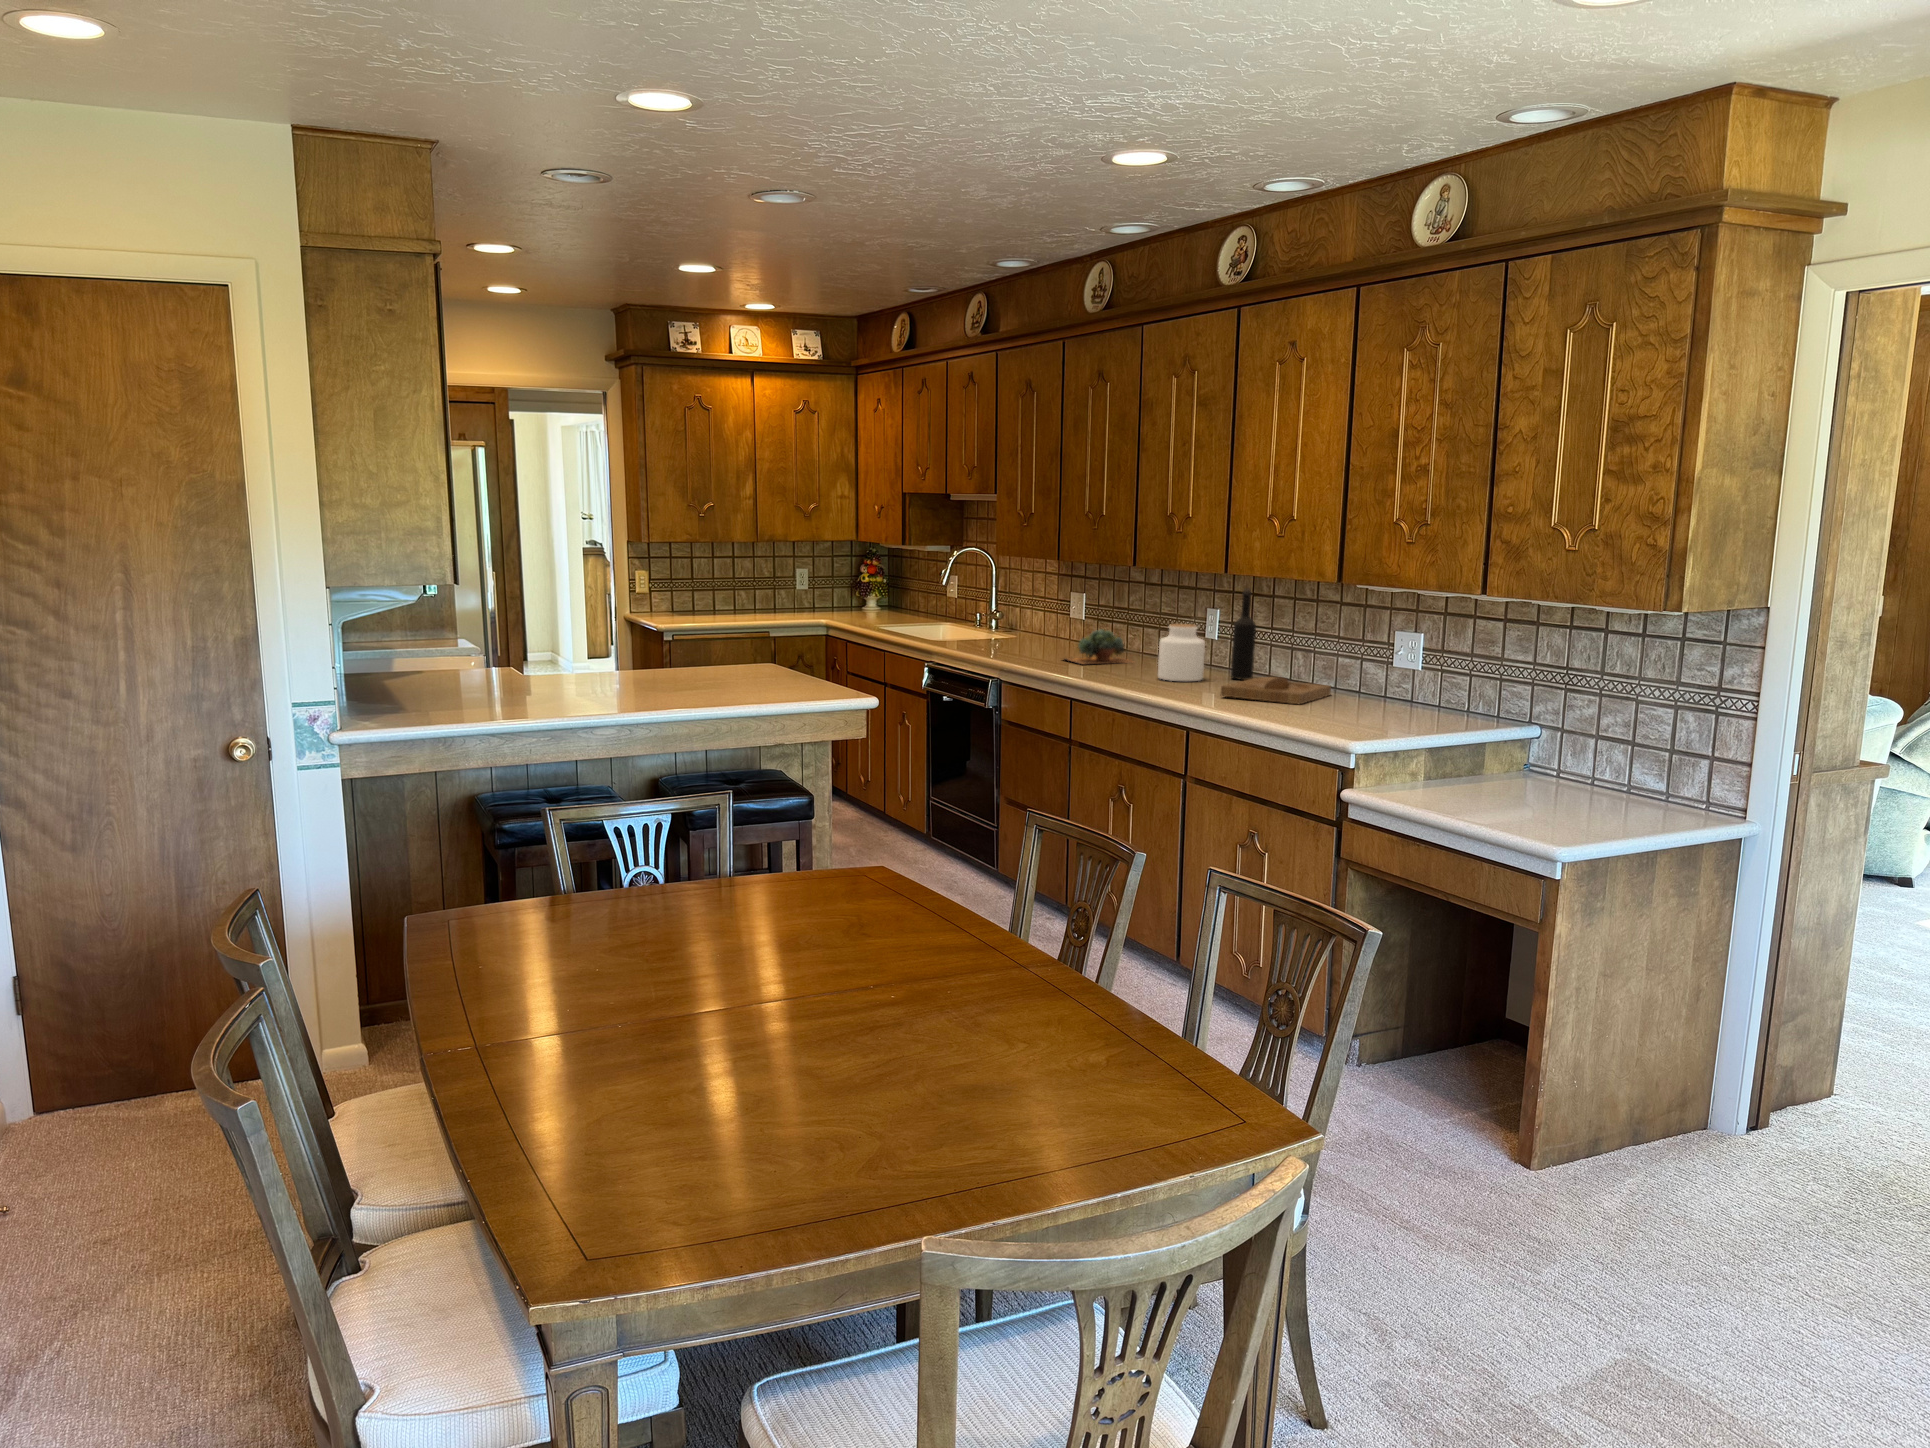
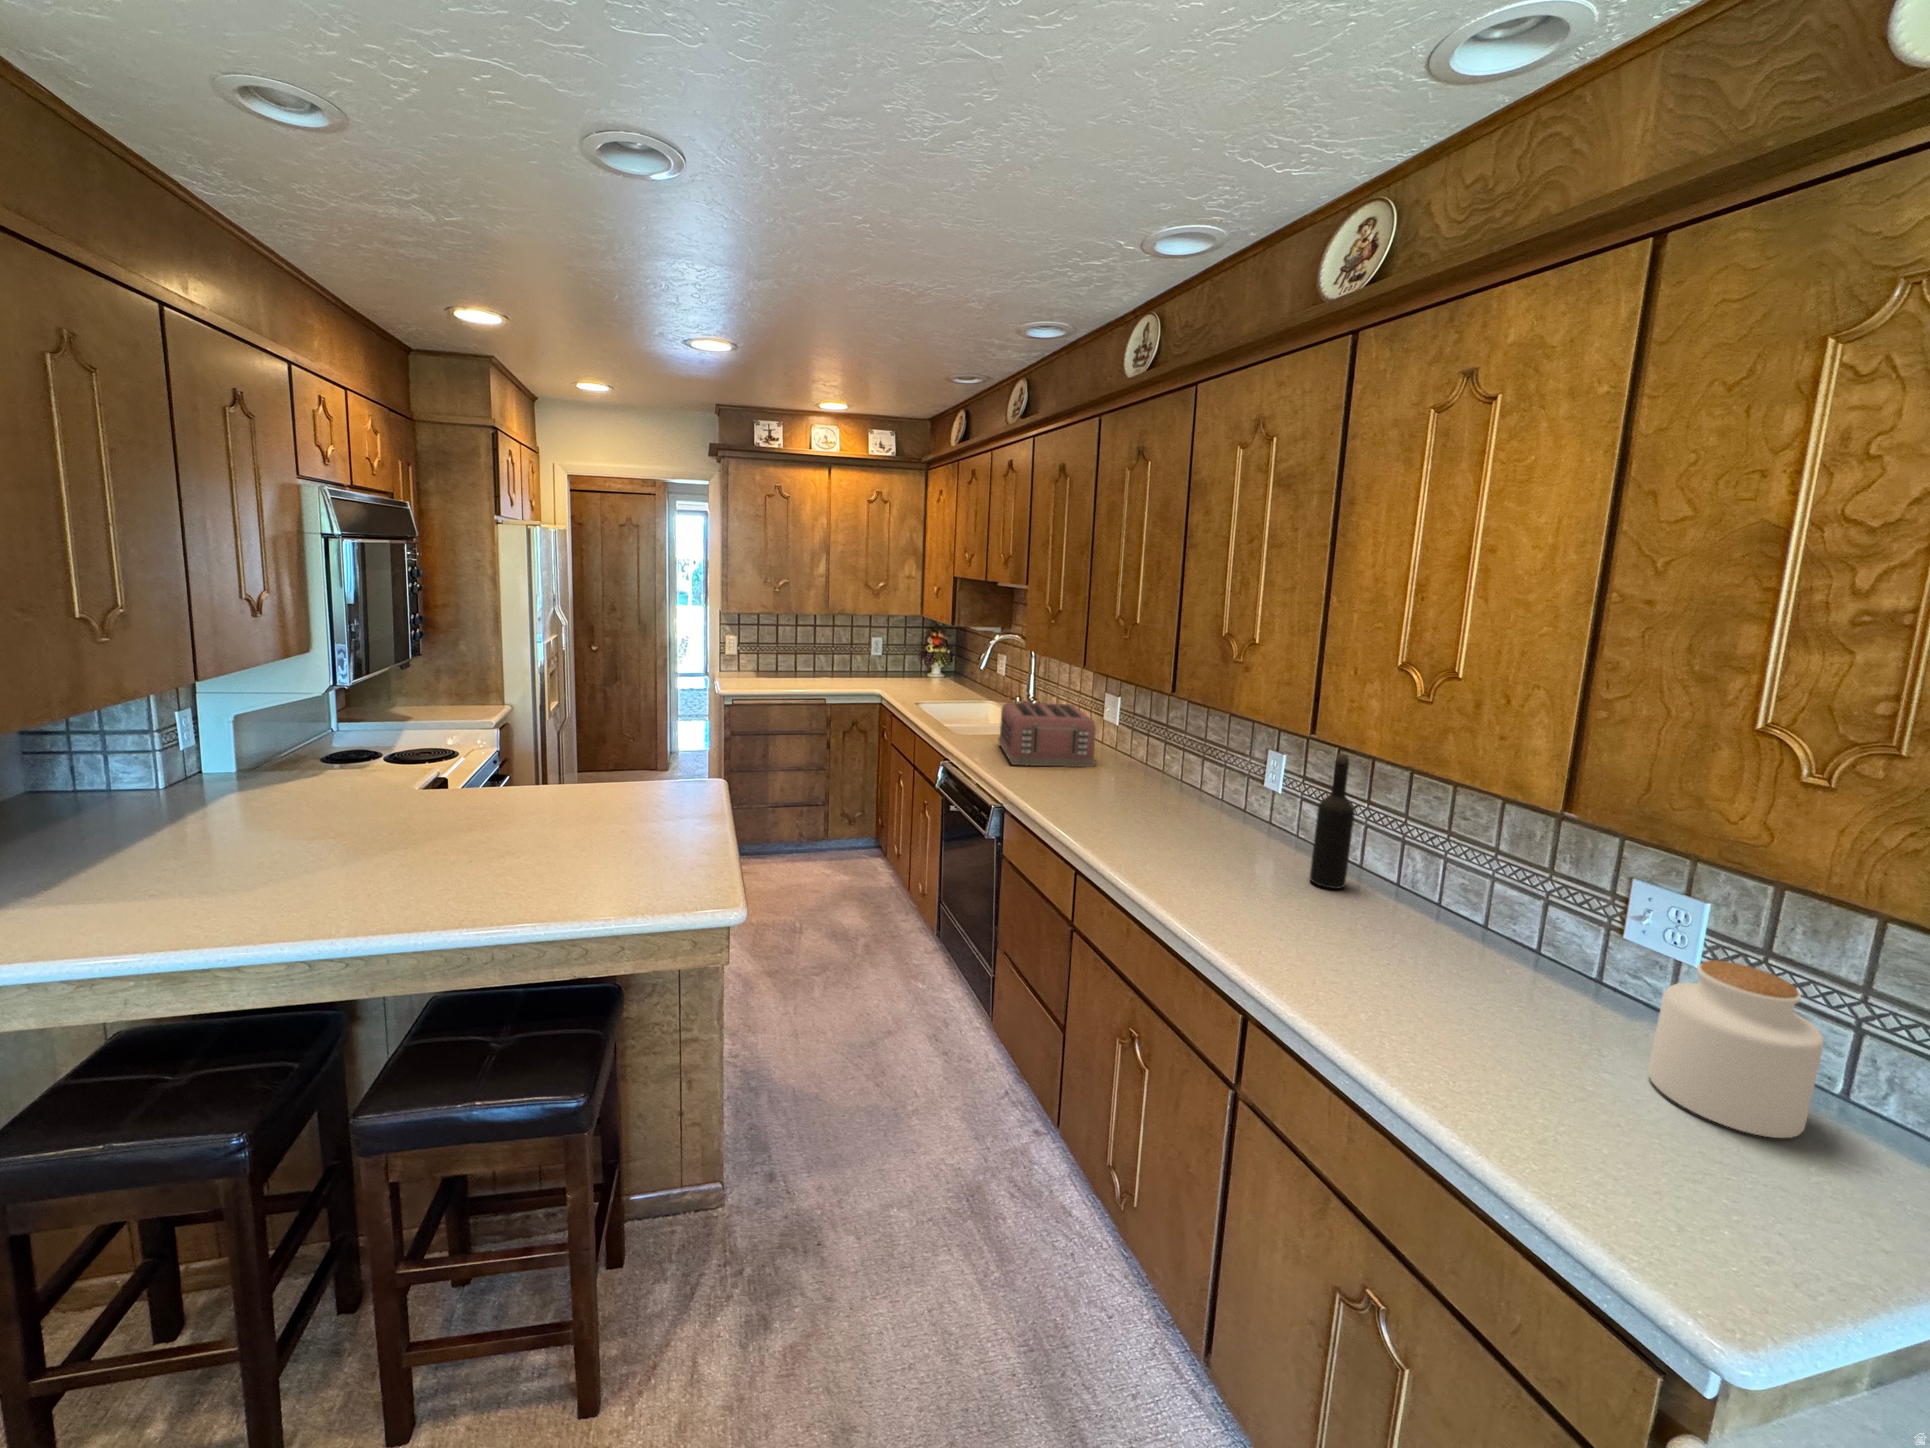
toaster: none [979,602,1070,651] -> present [998,702,1096,767]
jar: present [1158,624,1205,681] -> present [1648,960,1824,1138]
succulent plant: present [1064,629,1133,664] -> none [1076,762,1171,812]
tray: present [1220,677,1331,704] -> none [1307,914,1514,1034]

